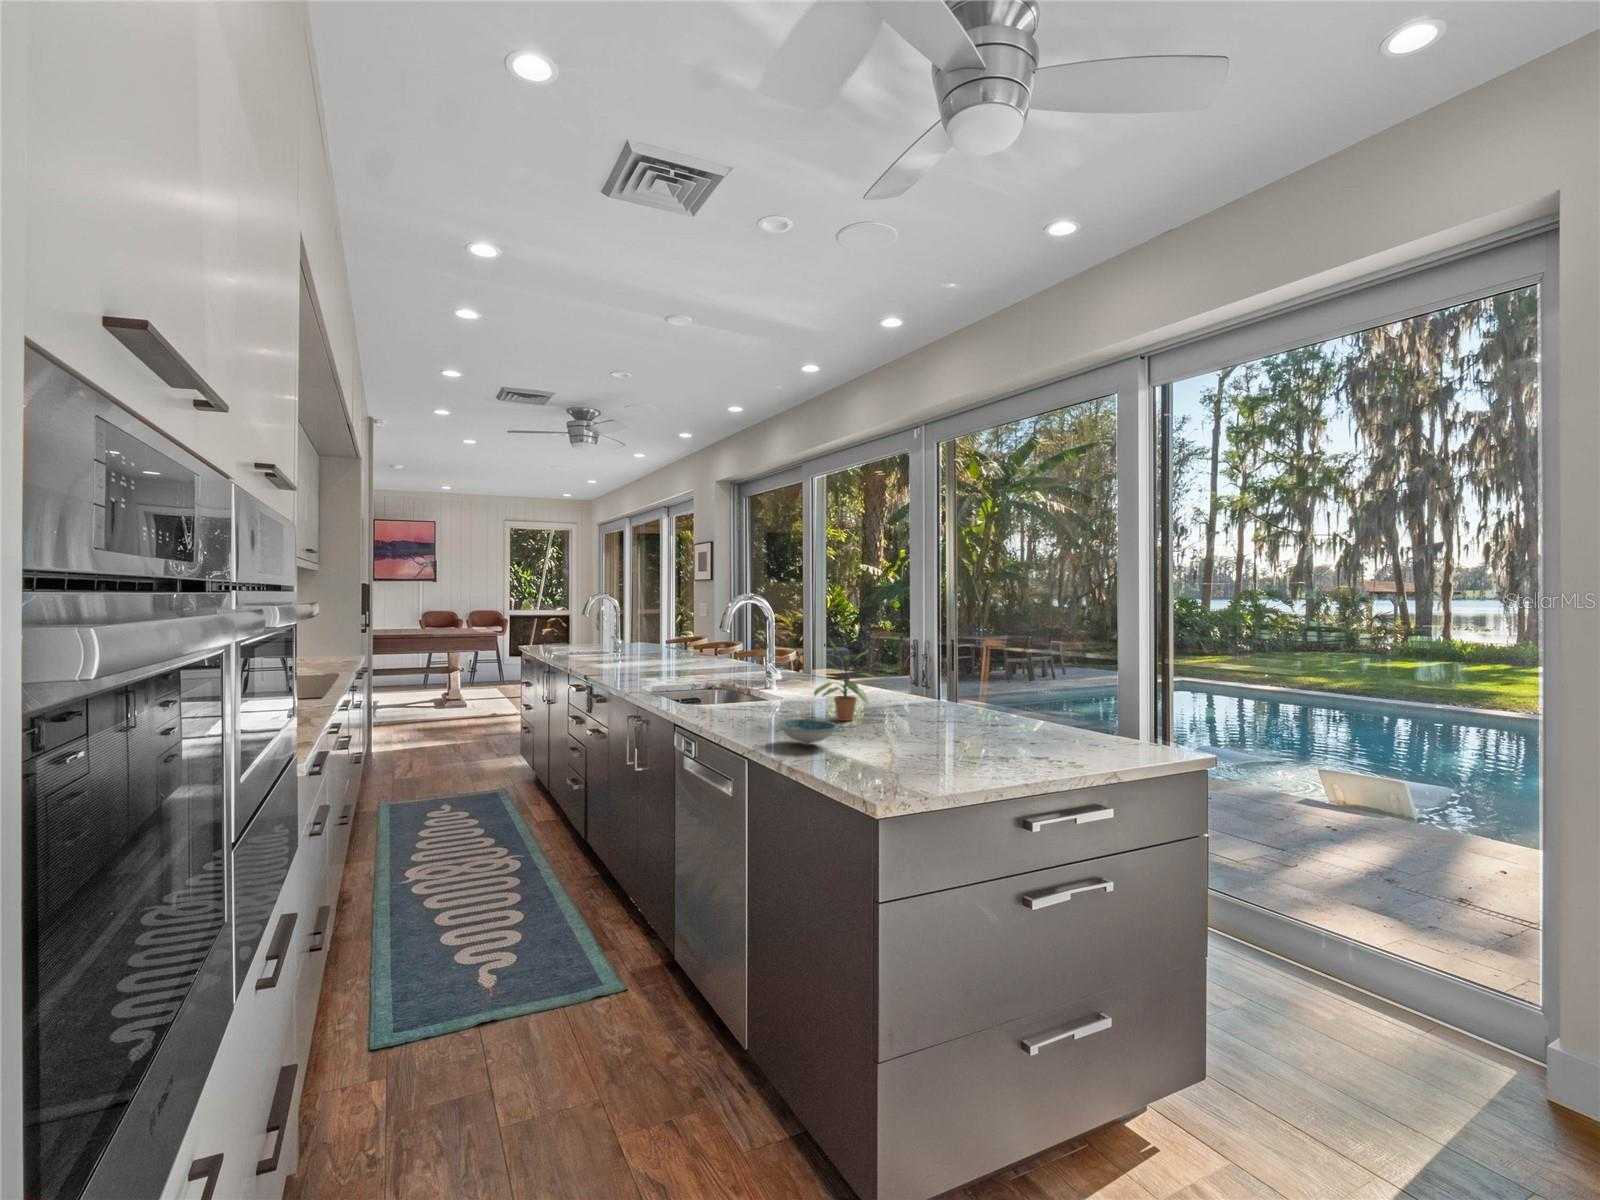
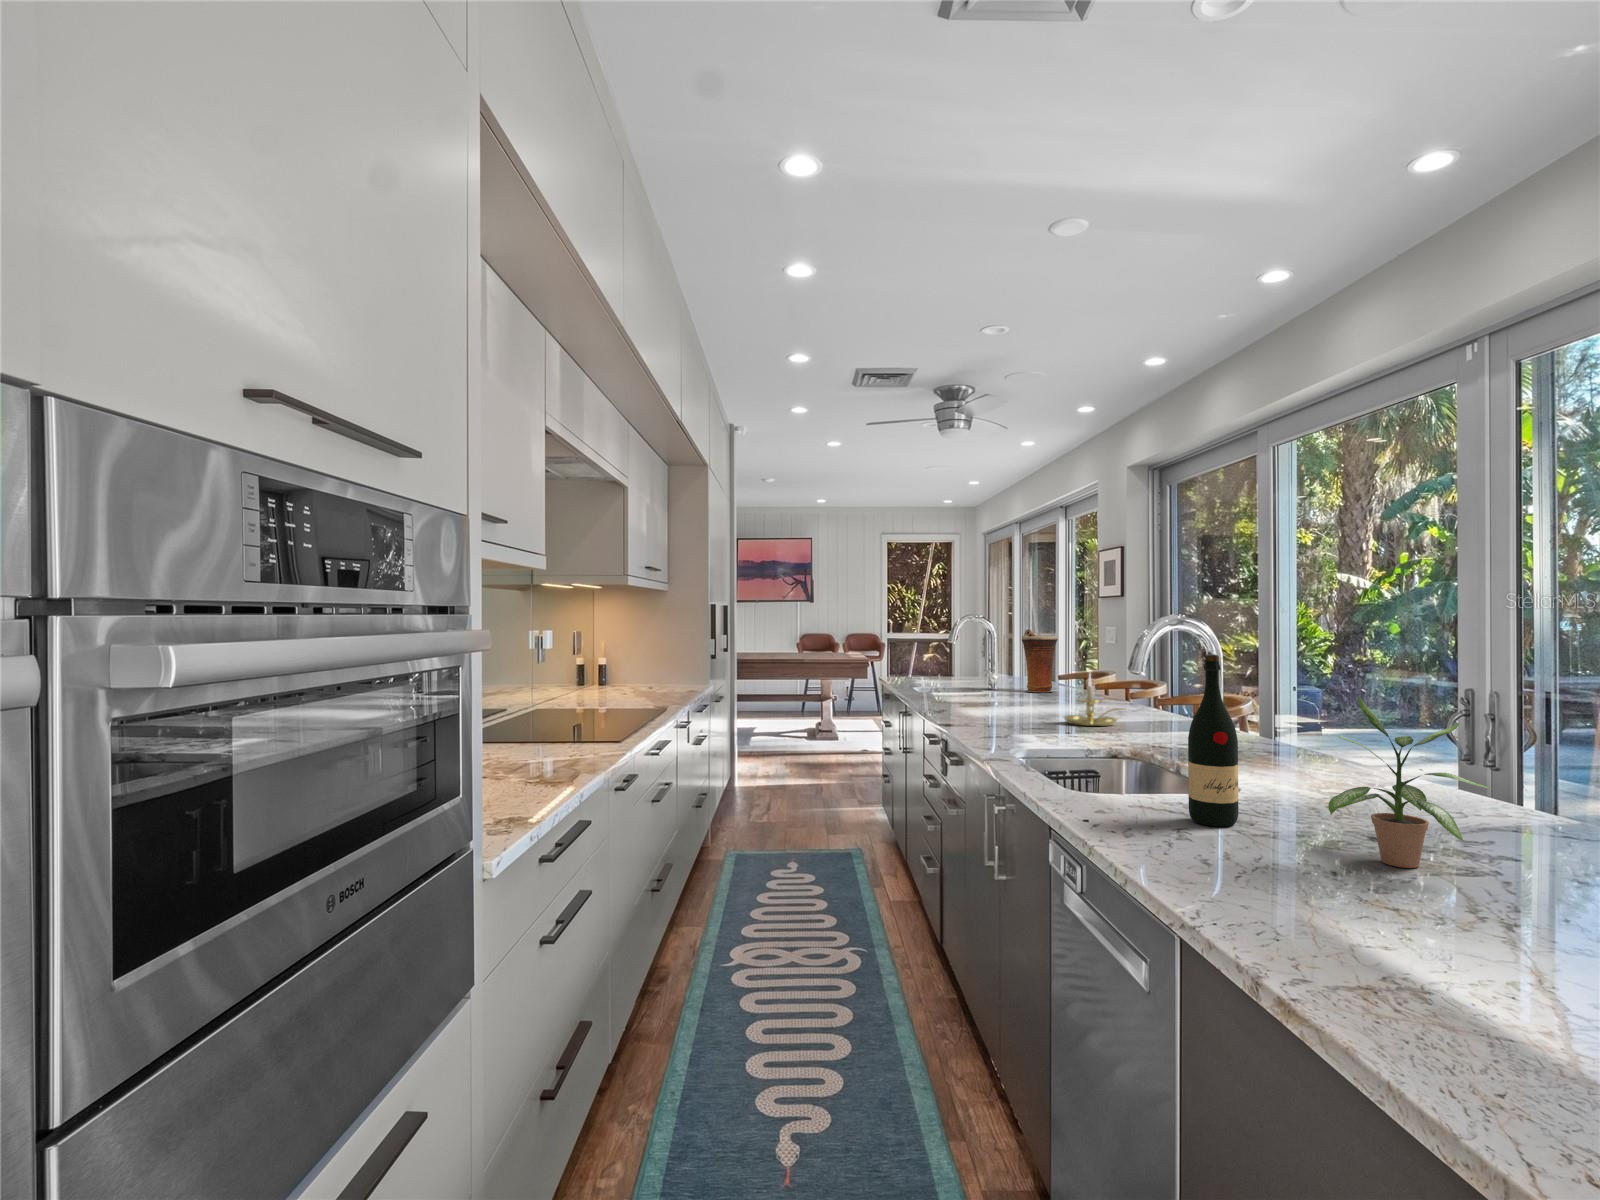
vase: none [641,605,668,653] -> present [1022,629,1058,692]
wine bottle: none [751,618,776,714] -> present [1188,654,1238,827]
candle holder: none [675,635,717,672] -> present [1064,674,1118,726]
ceramic bowl: present [778,719,838,745] -> none [1257,868,1415,938]

